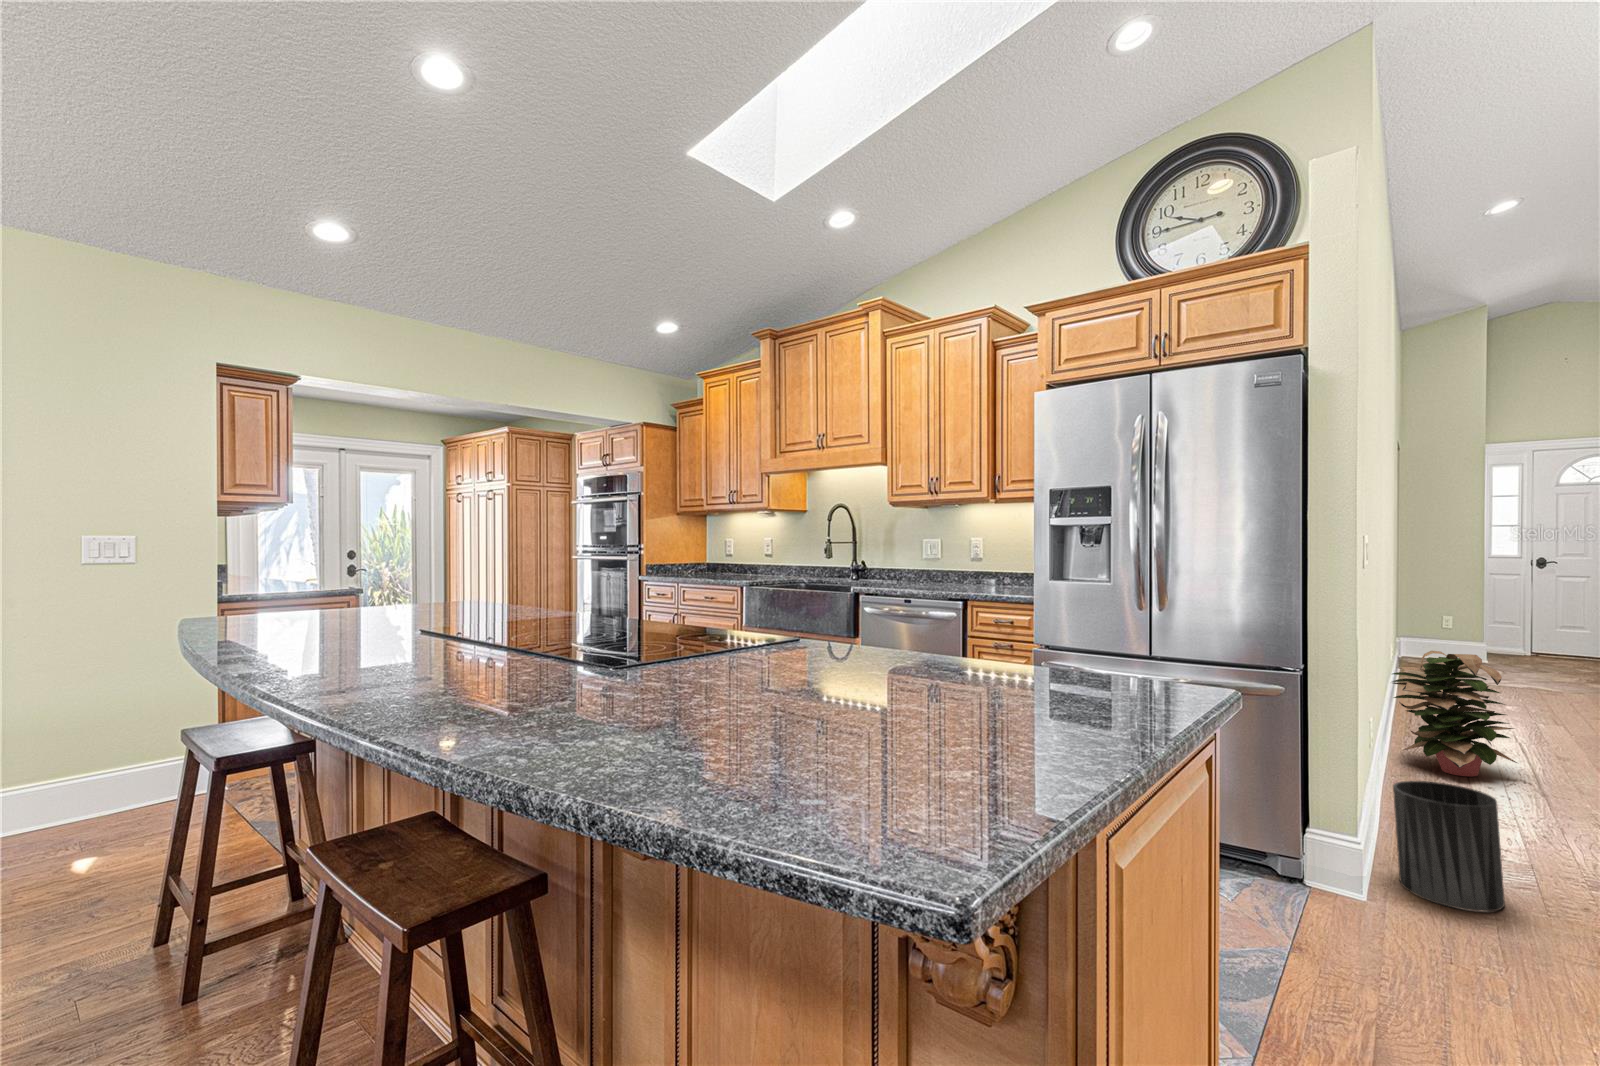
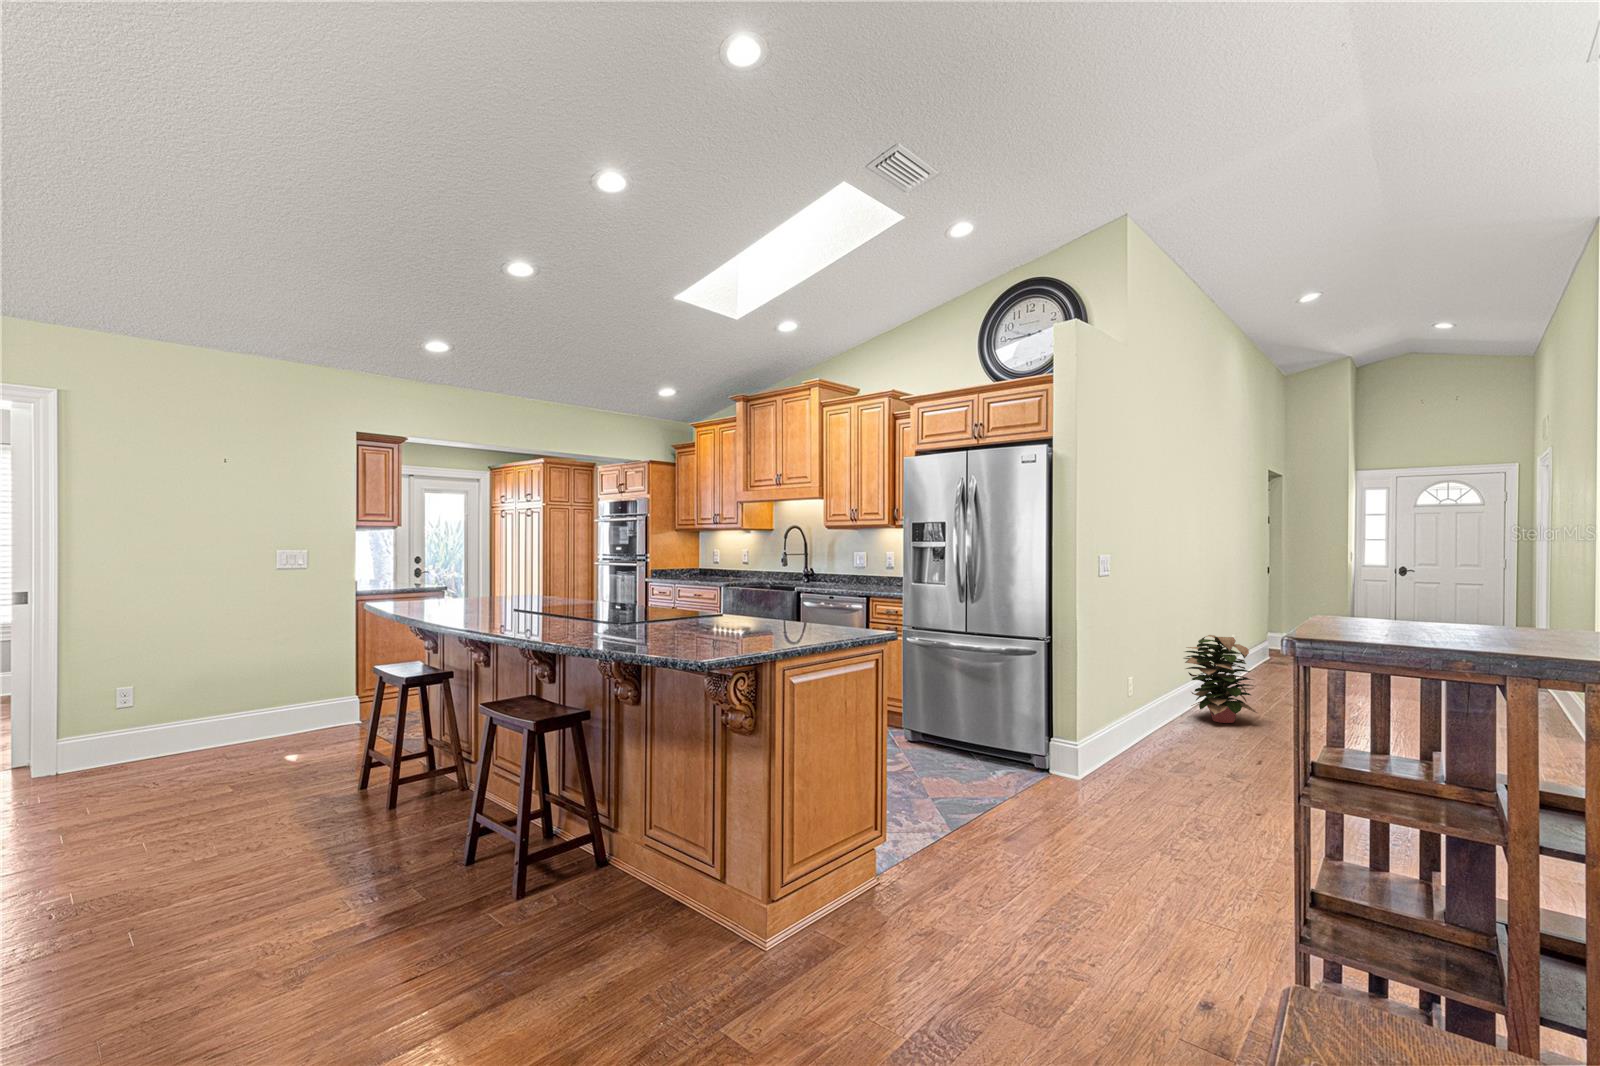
trash can: present [1393,781,1505,912] -> none [1106,708,1160,780]

